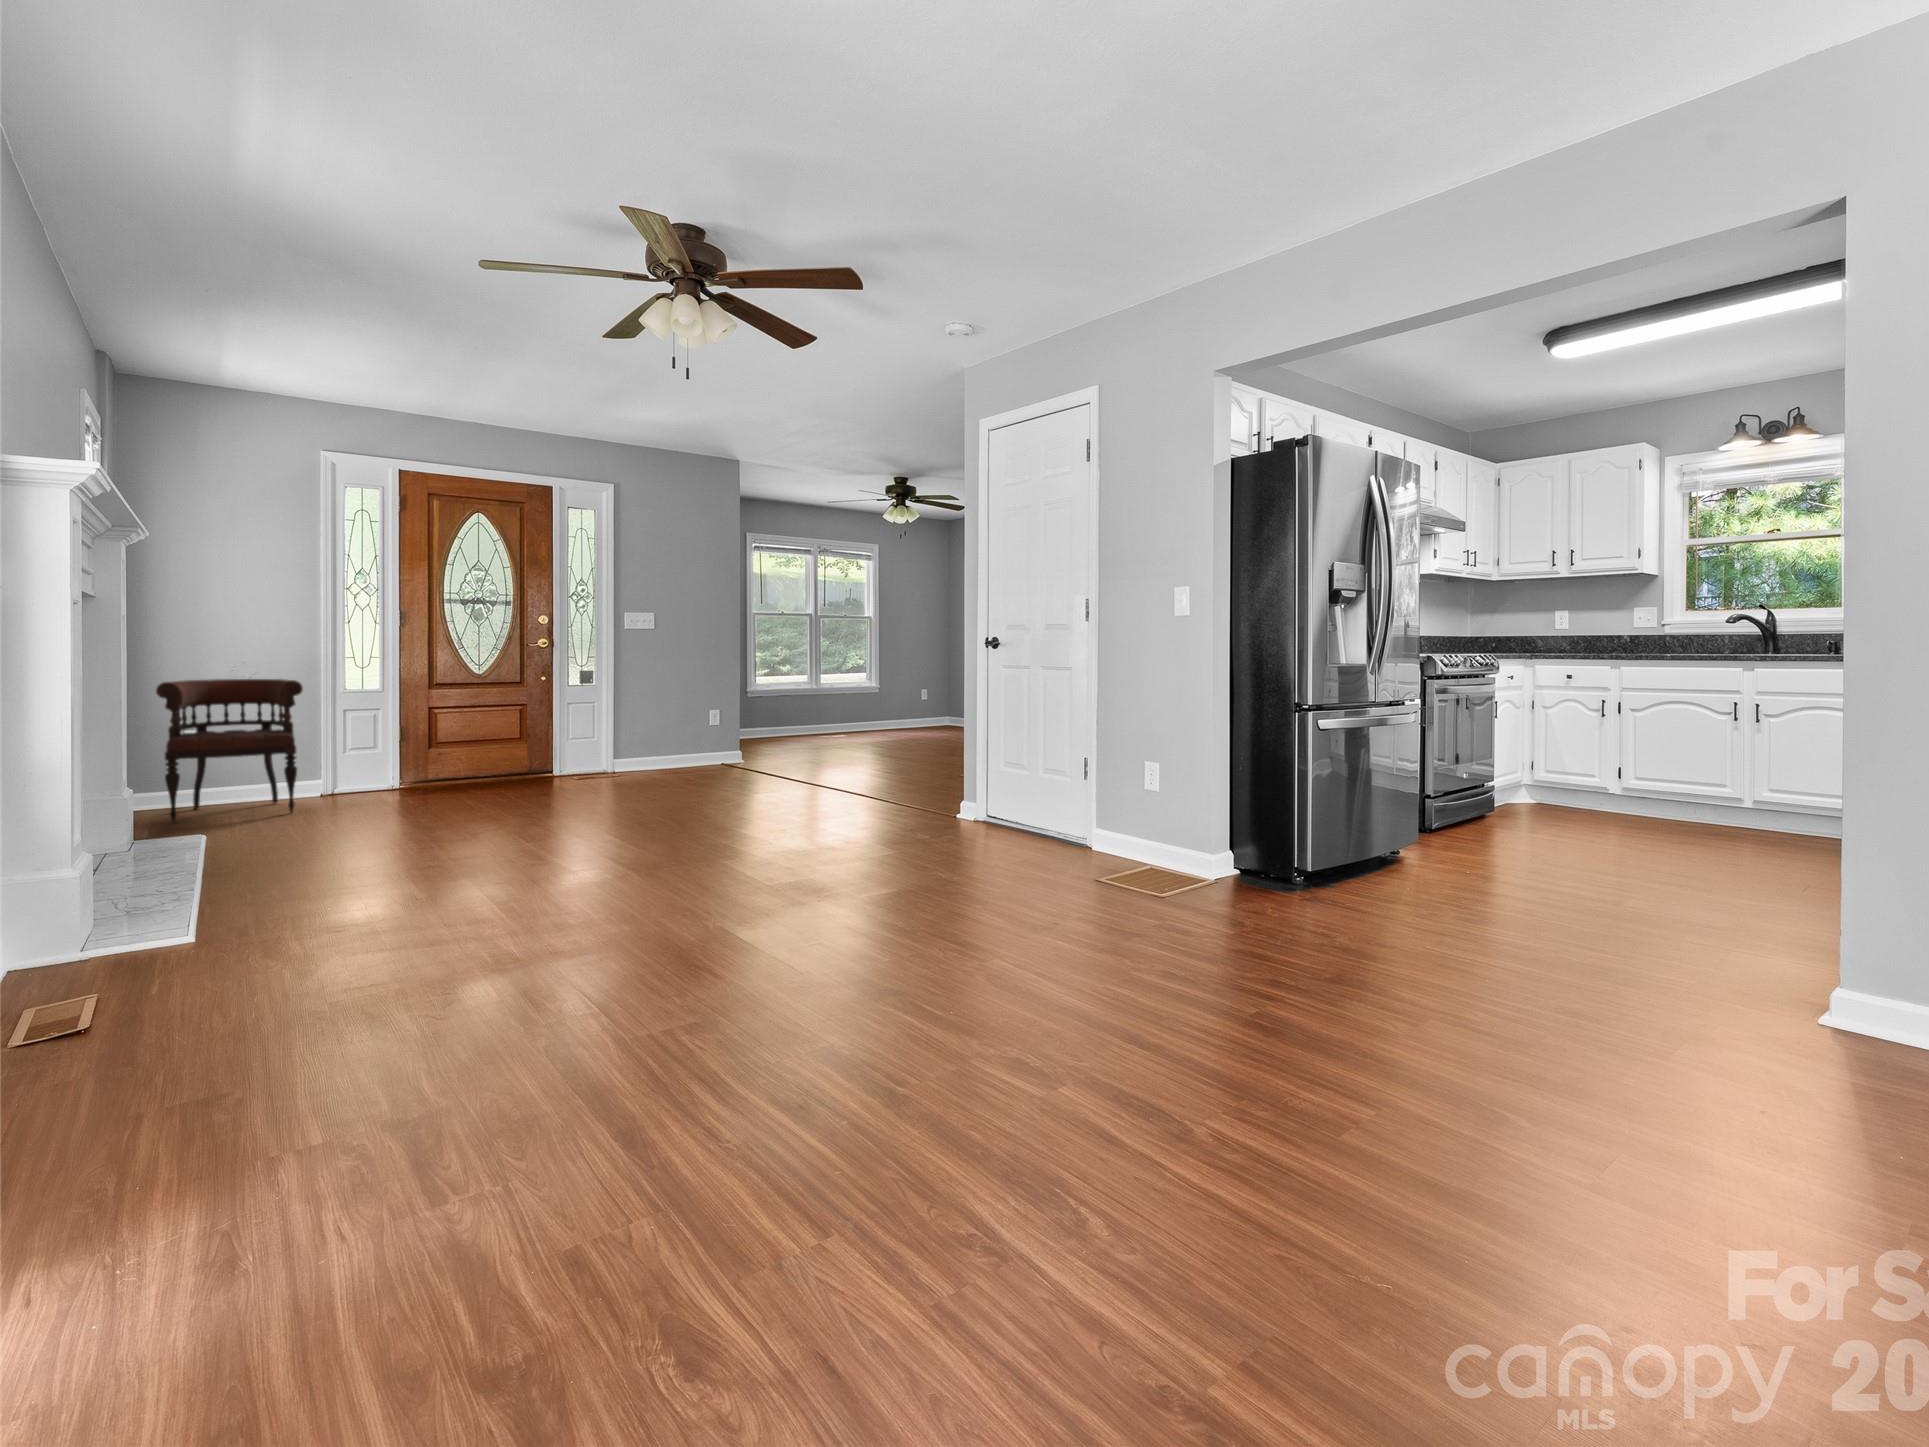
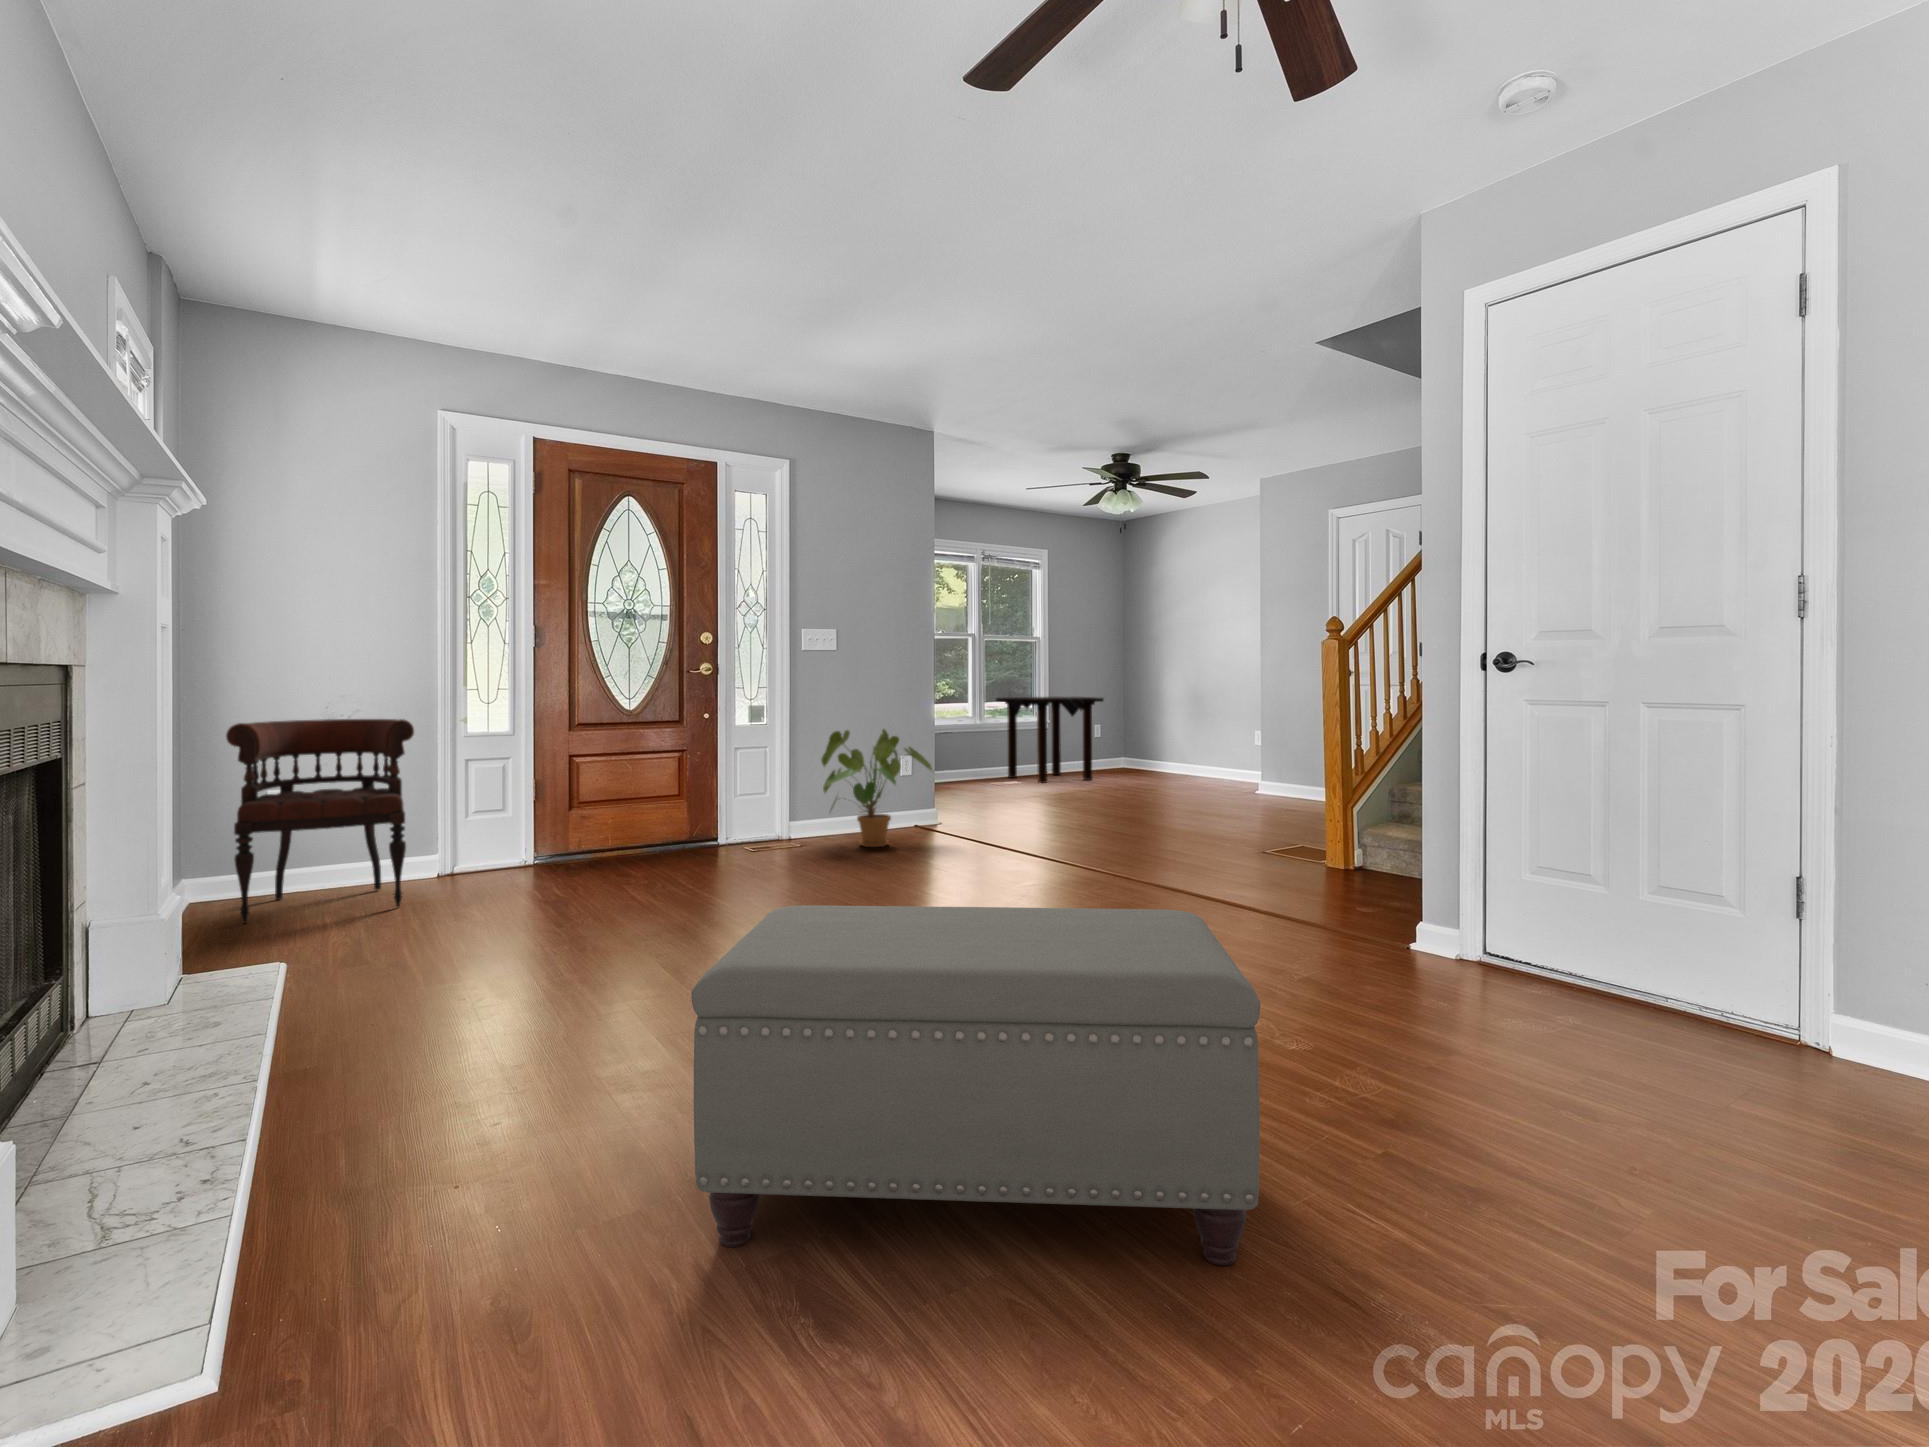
side table: none [825,664,910,734] -> present [996,697,1104,783]
house plant: none [635,689,728,777] -> present [821,729,932,847]
ottoman: none [440,785,733,930] -> present [691,905,1260,1266]

